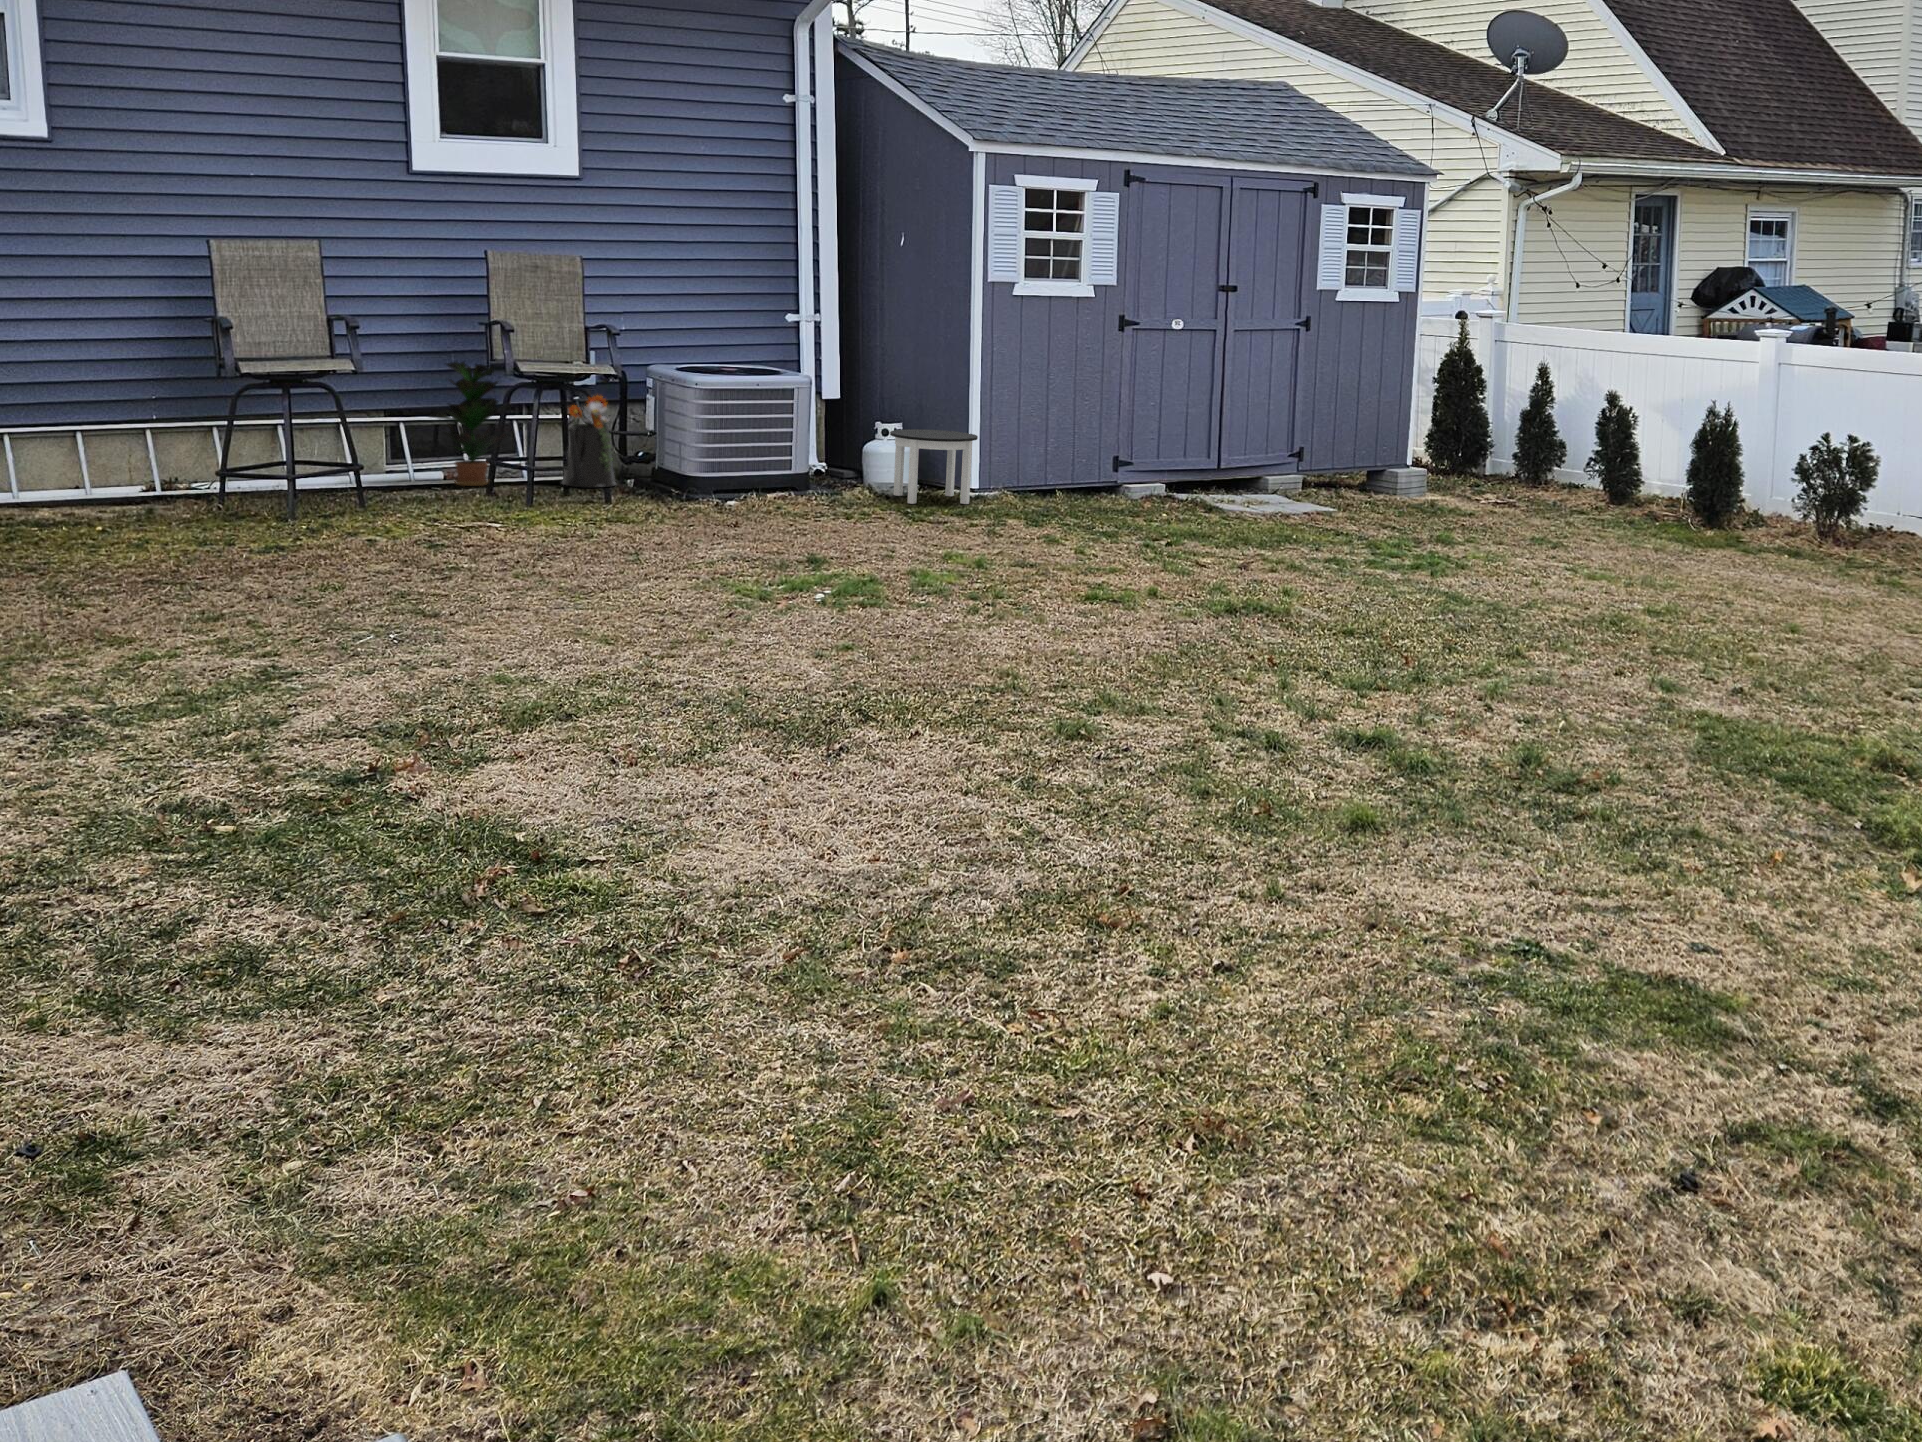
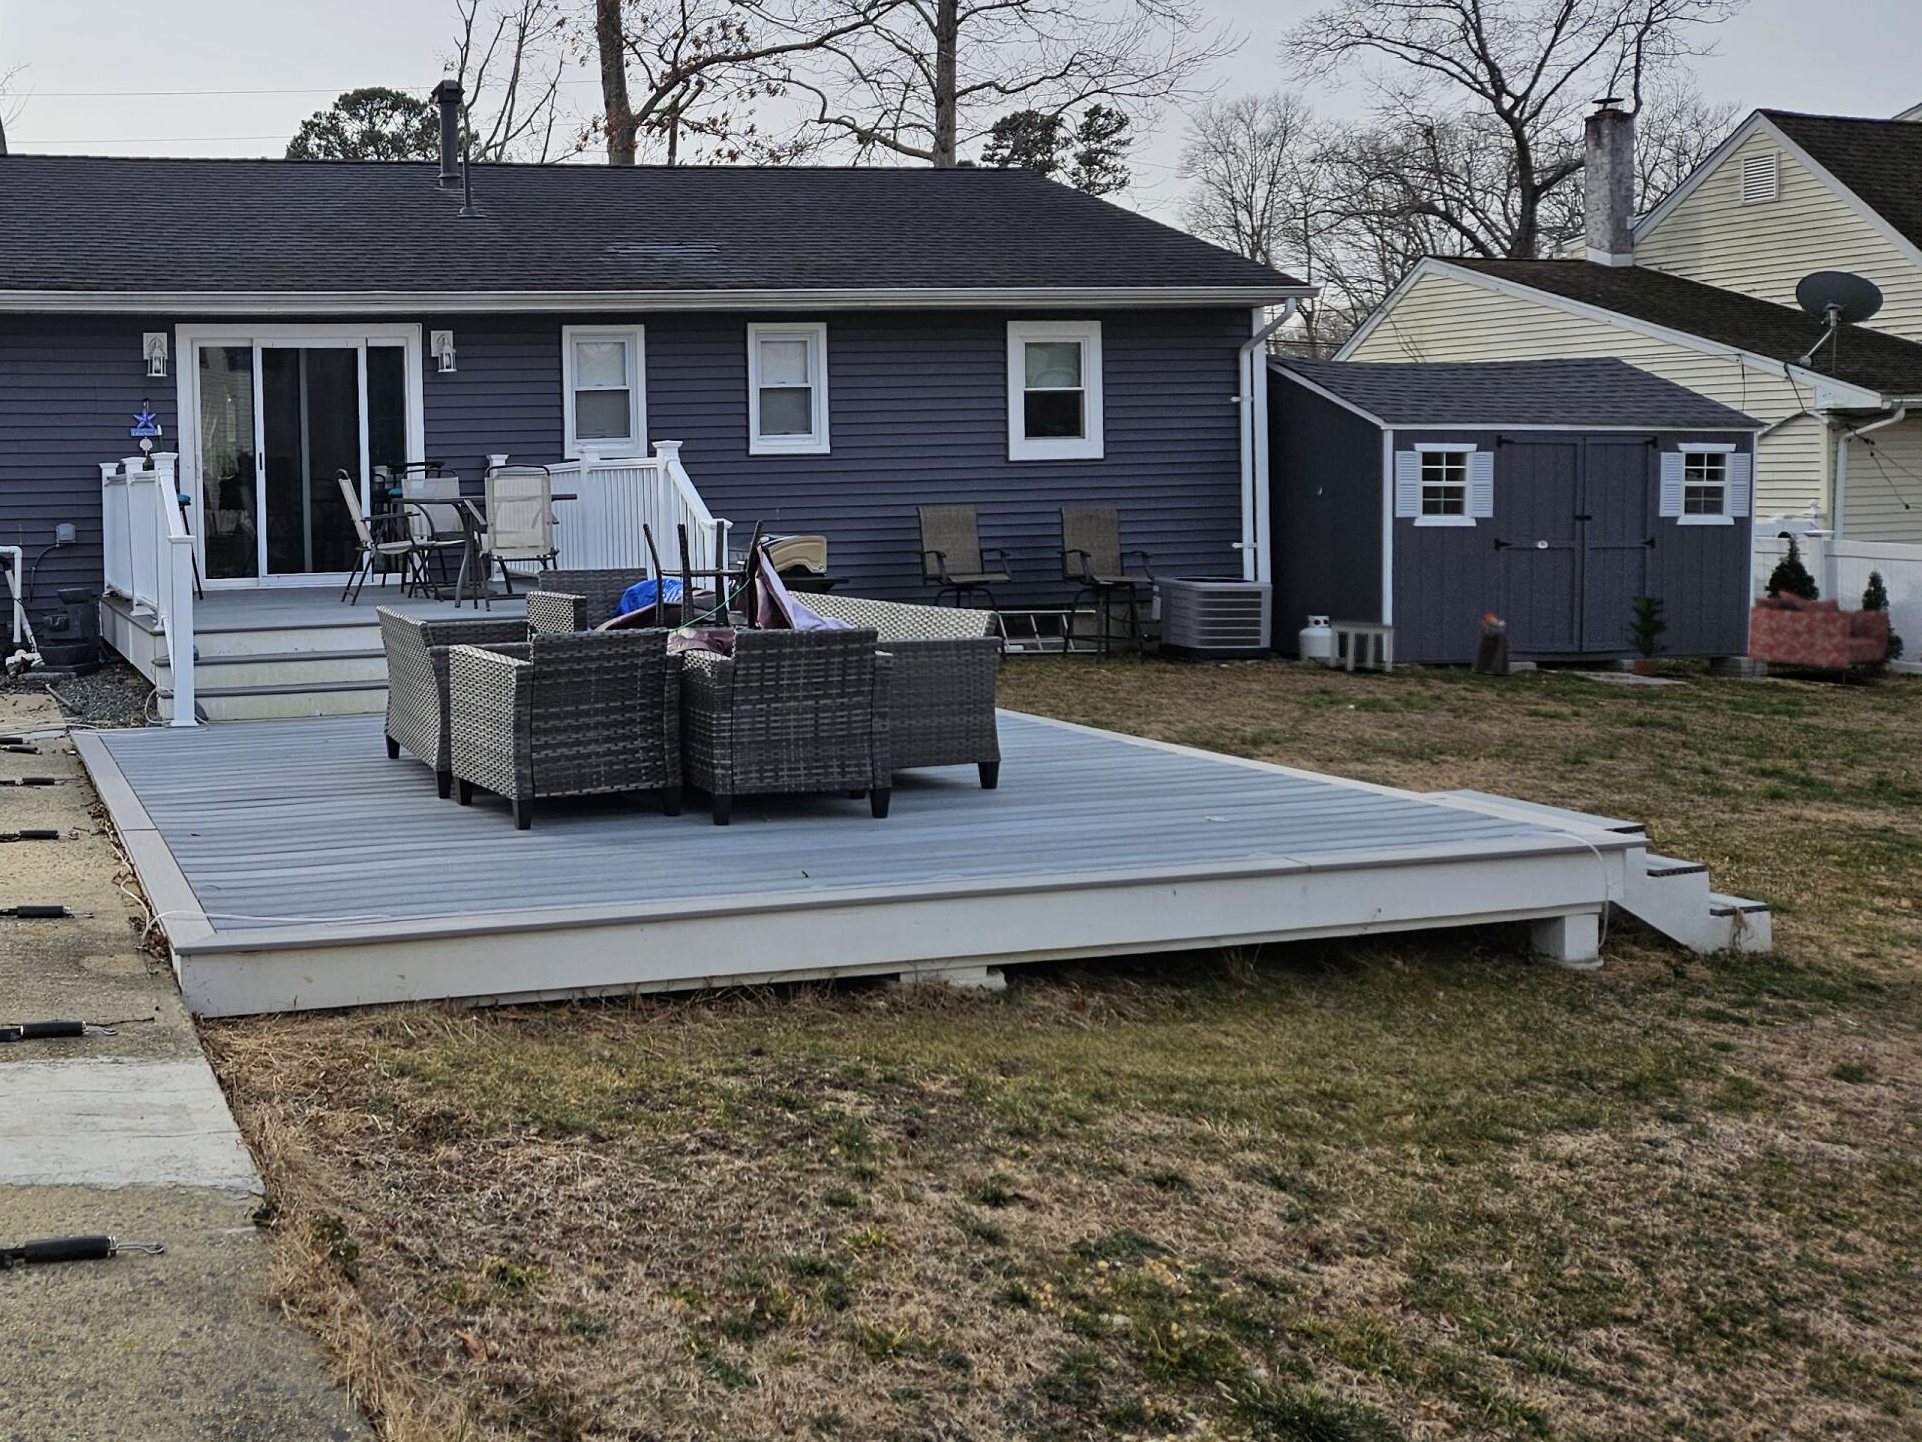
potted plant: present [429,362,508,486] -> present [1622,596,1673,675]
armchair: none [1406,385,1551,502] -> present [1747,591,1889,683]
watering can: present [562,395,616,487] -> present [1472,614,1512,675]

